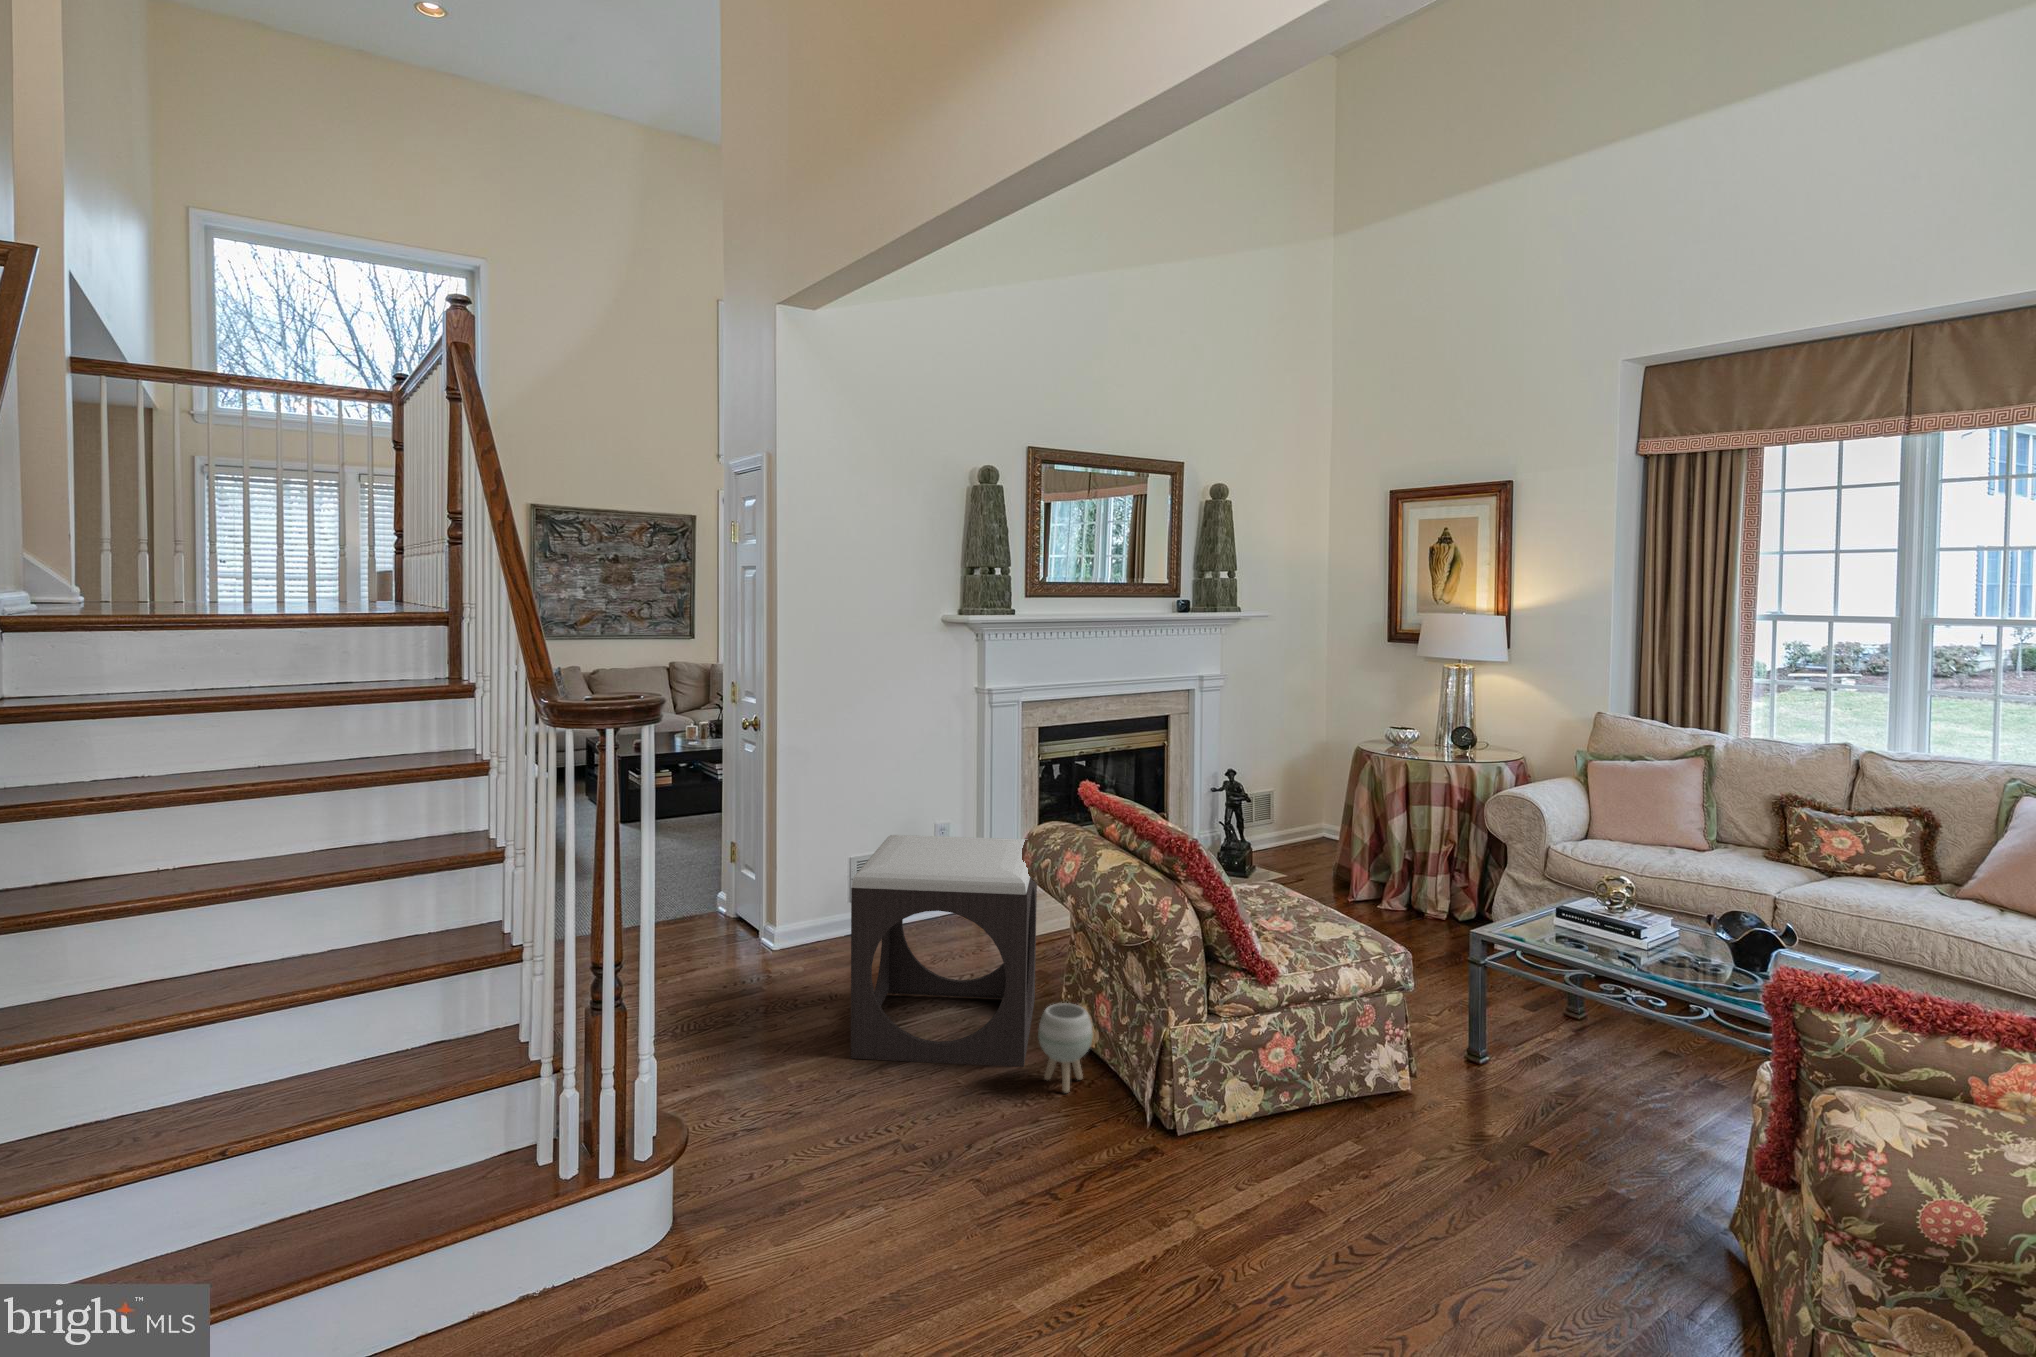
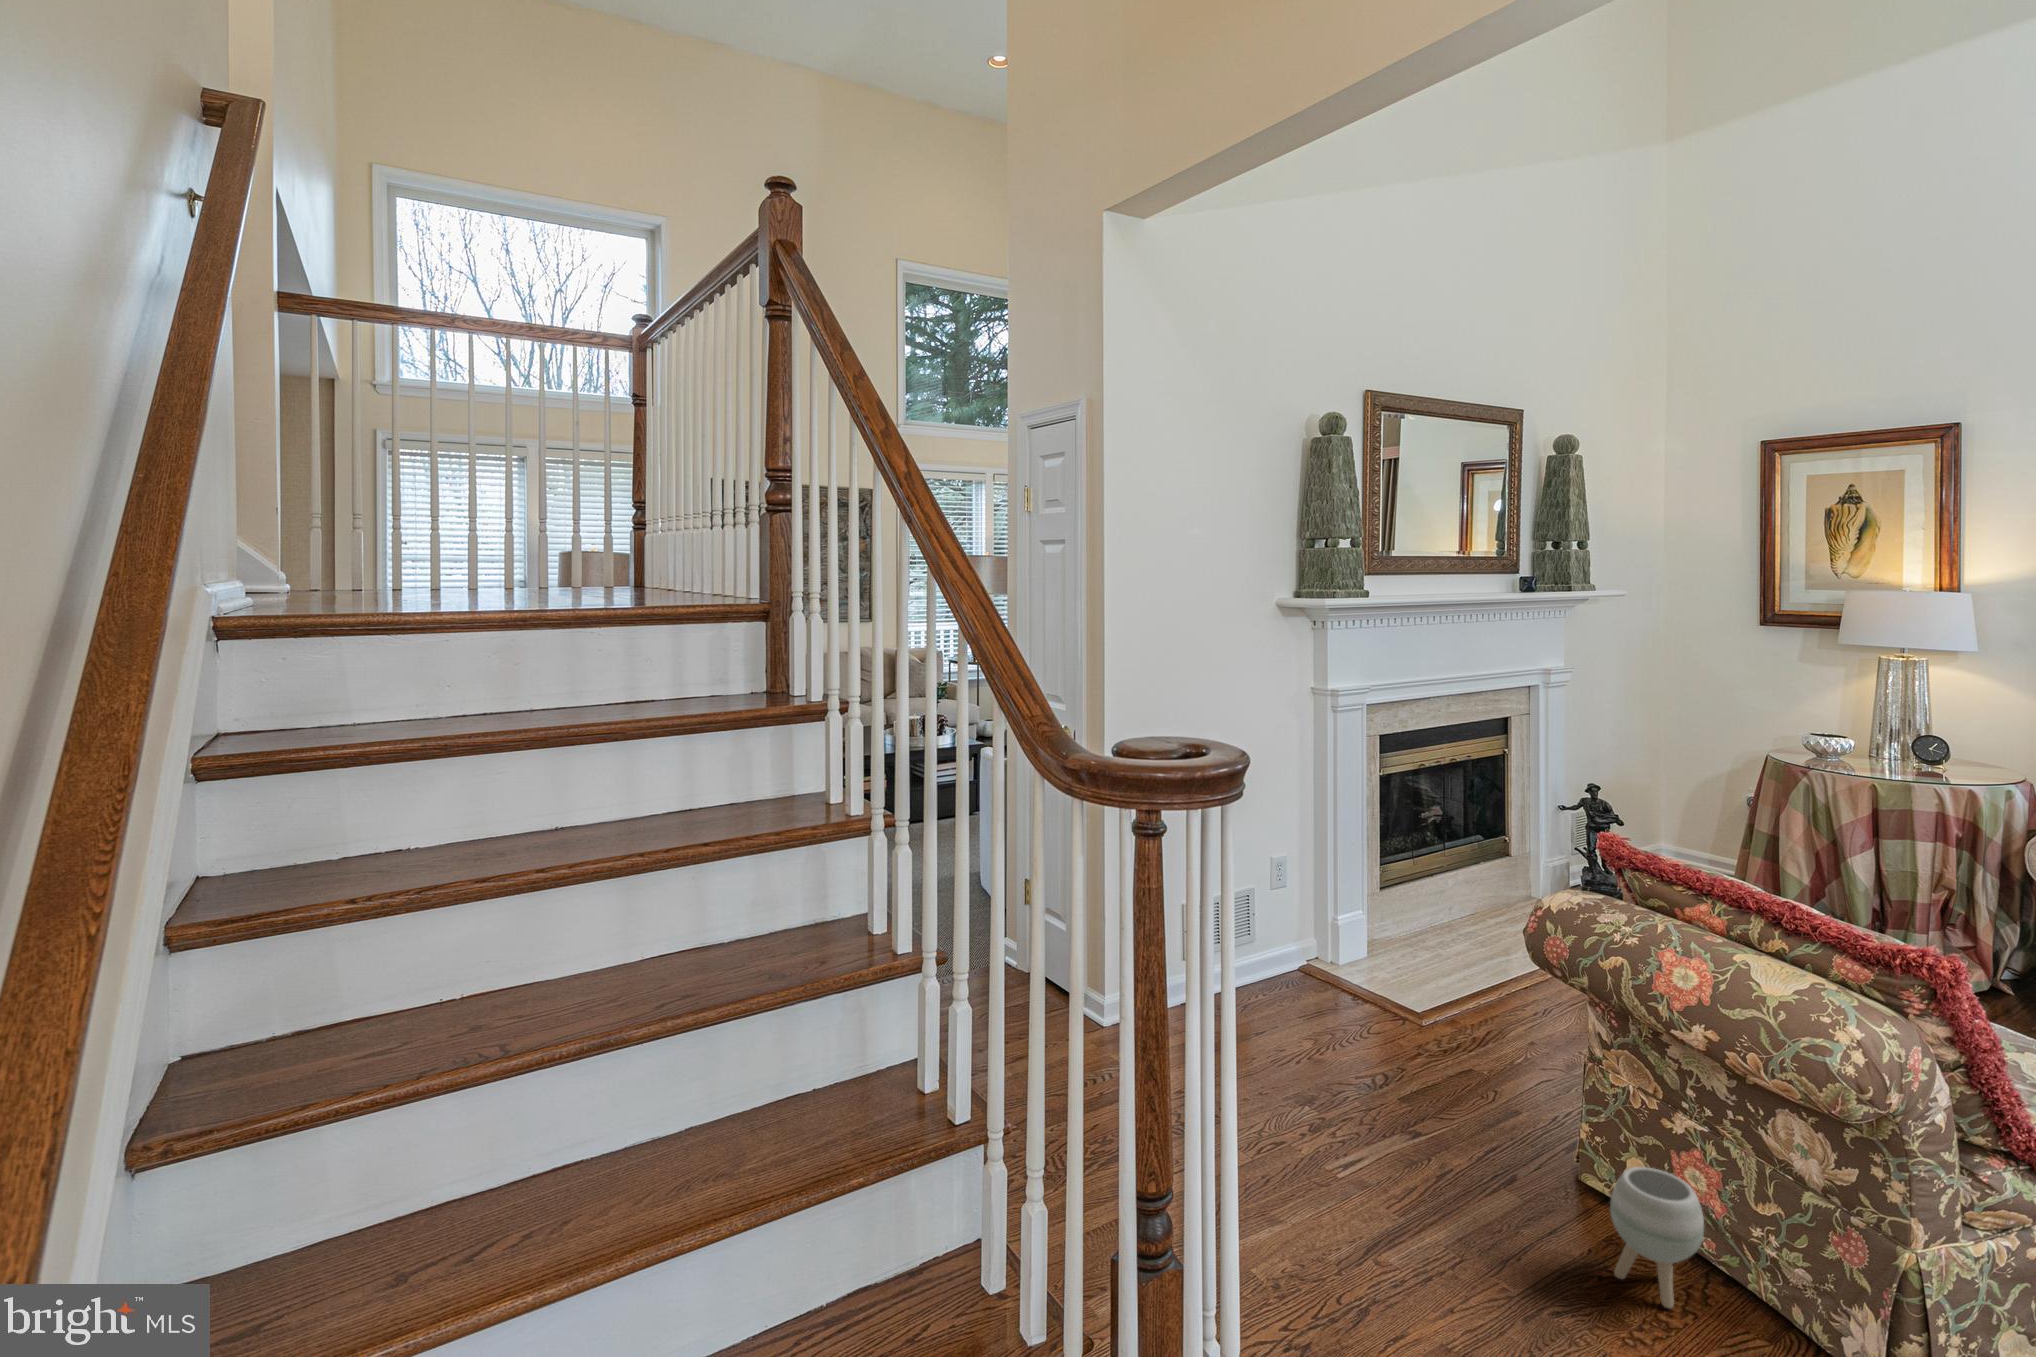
footstool: present [851,835,1037,1067] -> none [1282,895,1579,1249]

